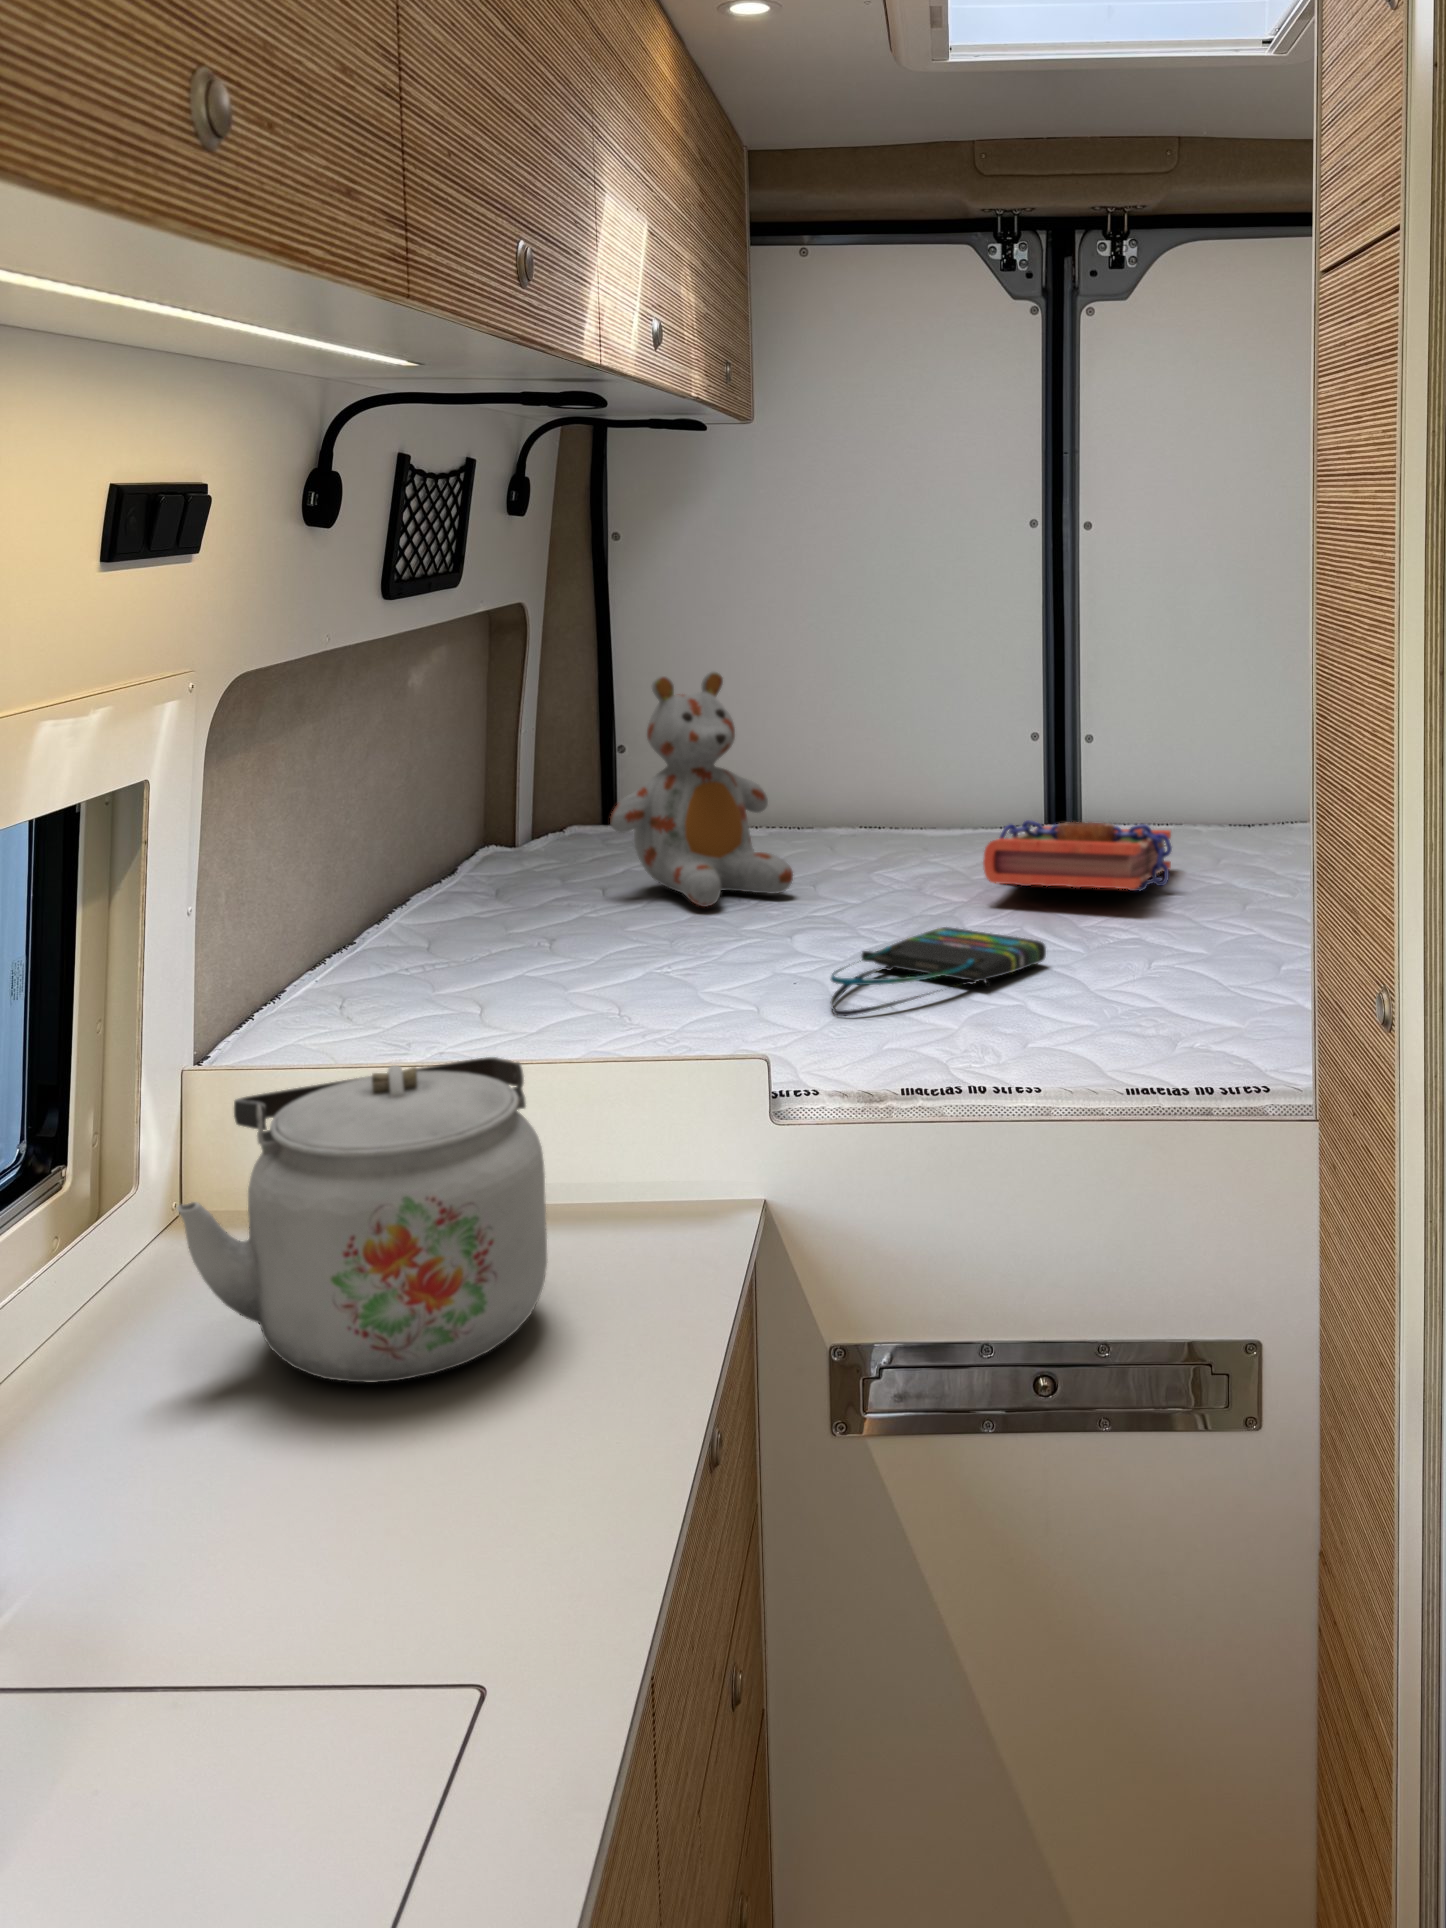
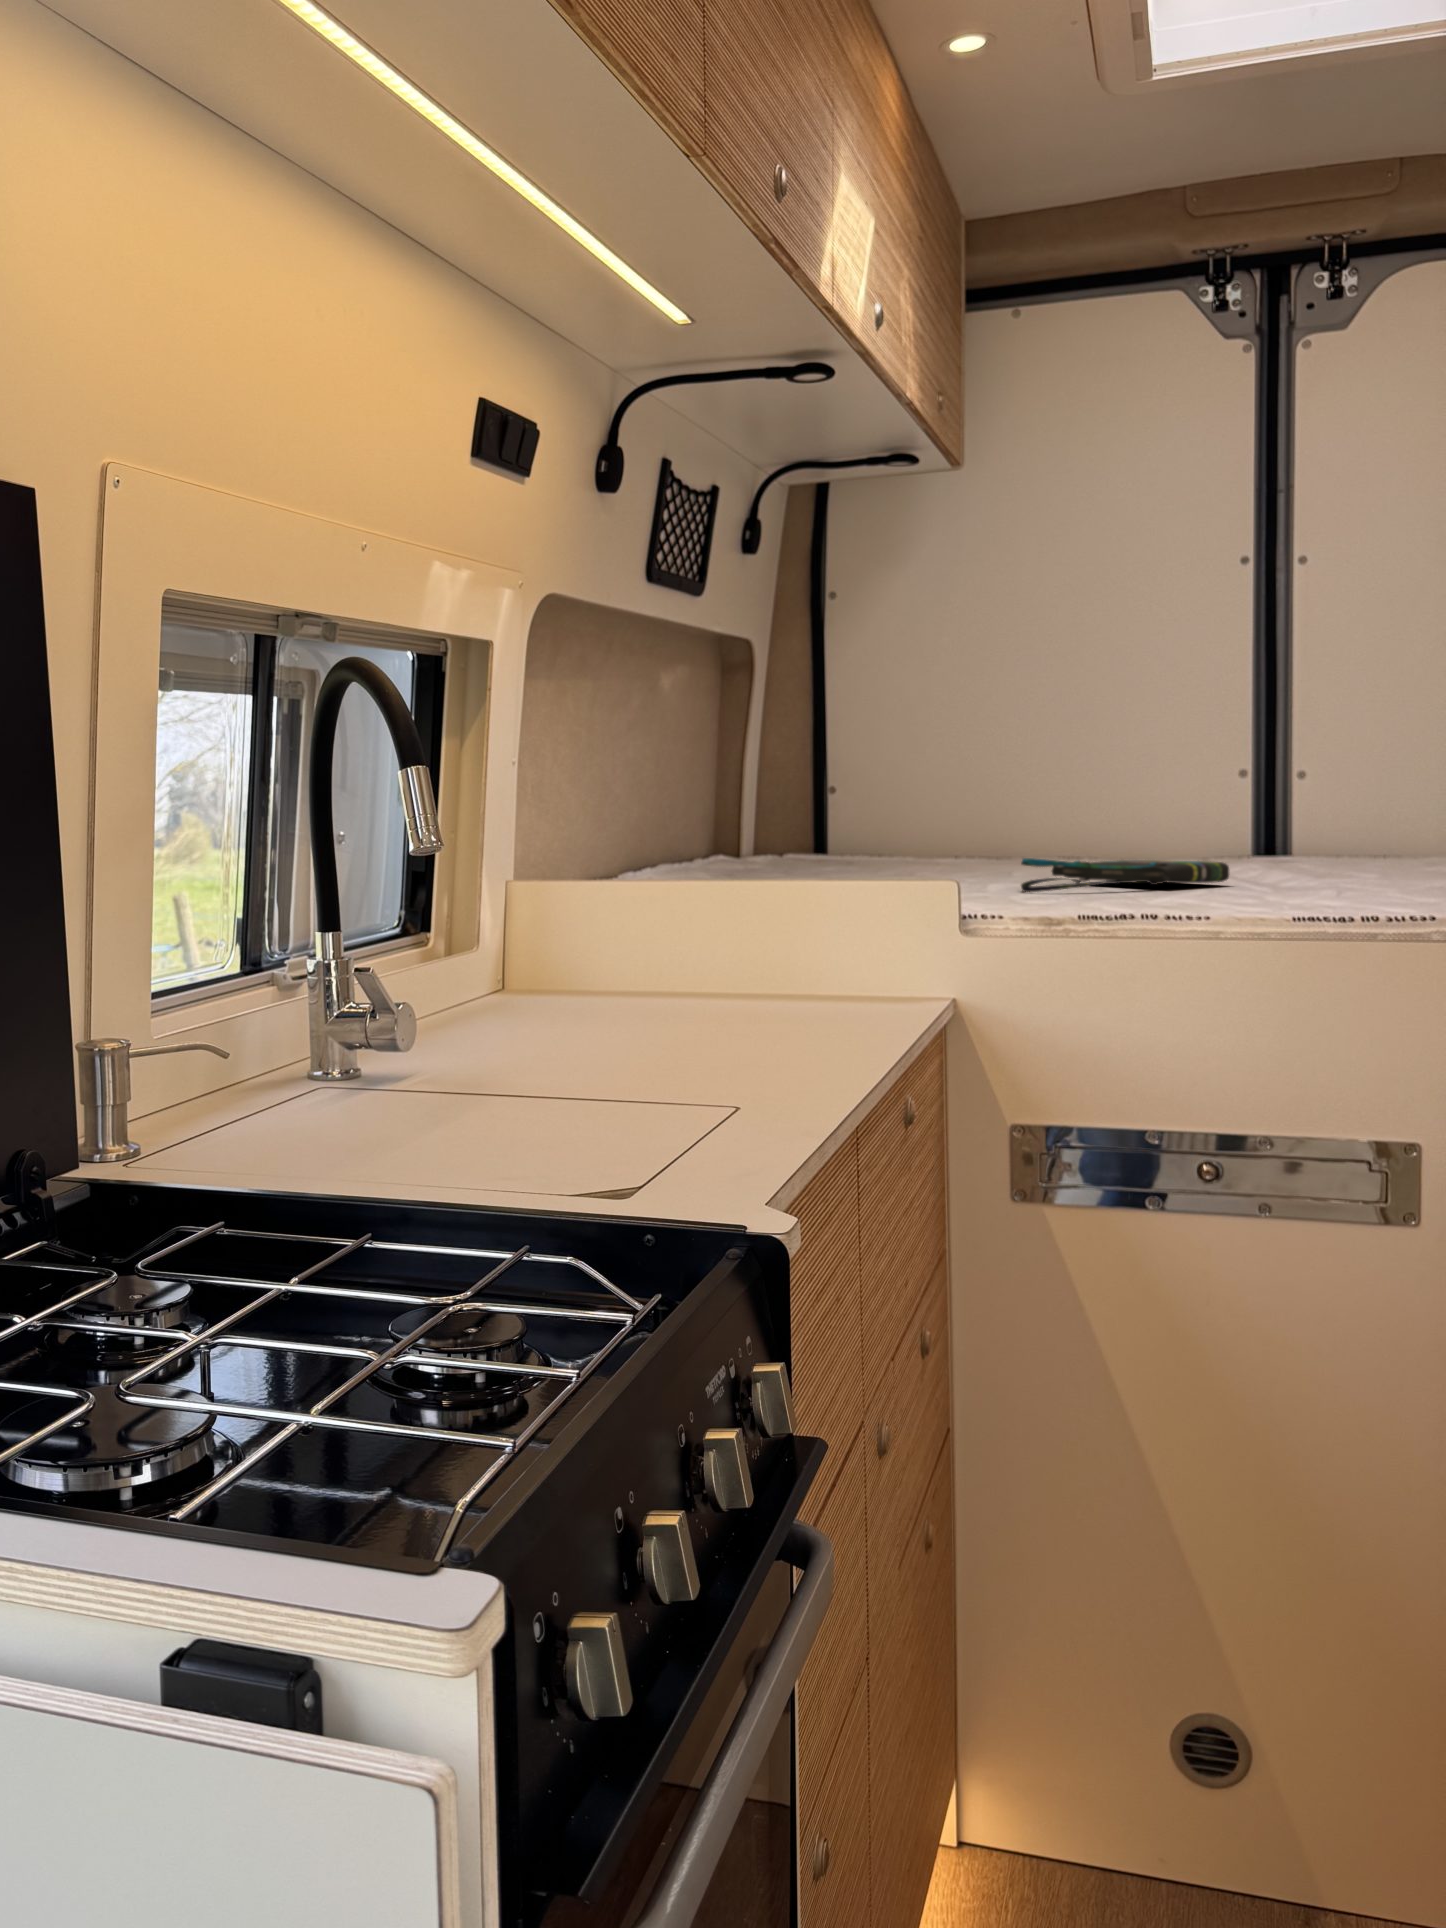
stuffed bear: present [610,672,793,907] -> none [828,670,993,866]
book: present [983,820,1172,891] -> none [1176,803,1378,868]
kettle: present [177,1057,547,1382] -> none [520,811,782,1027]

